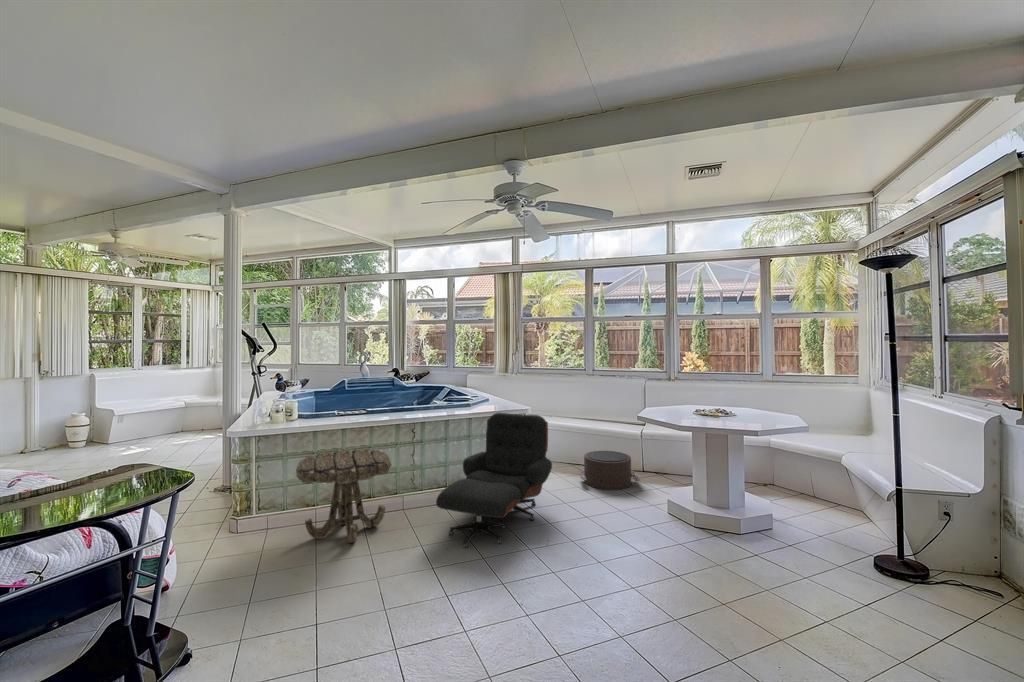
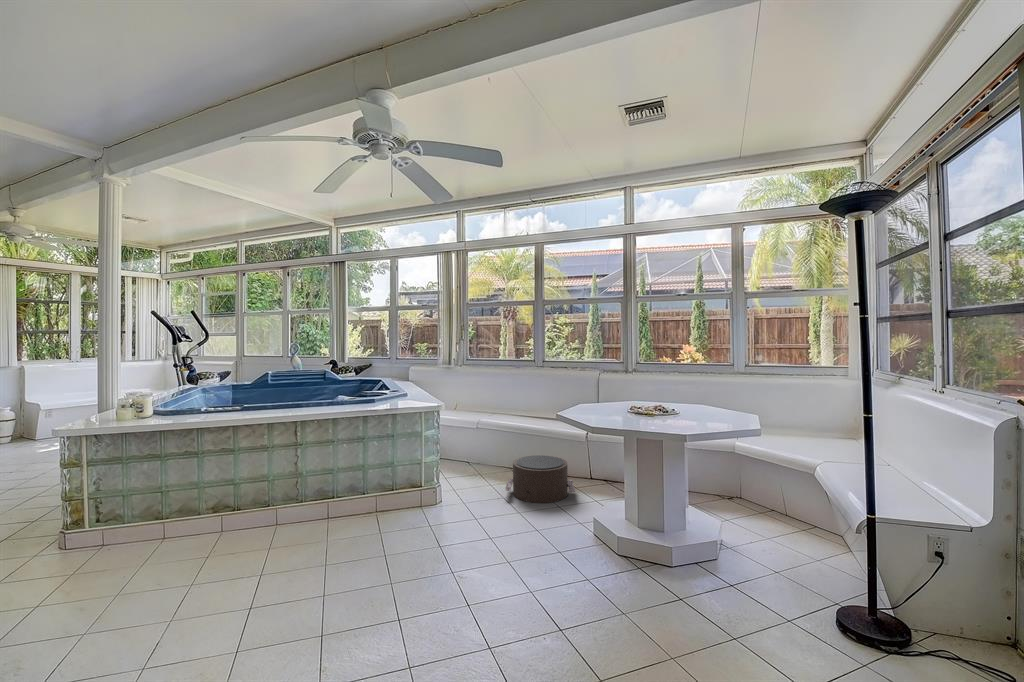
lounge chair: present [436,413,552,548] -> none [285,410,454,579]
side table: present [296,449,391,543] -> none [104,451,247,569]

